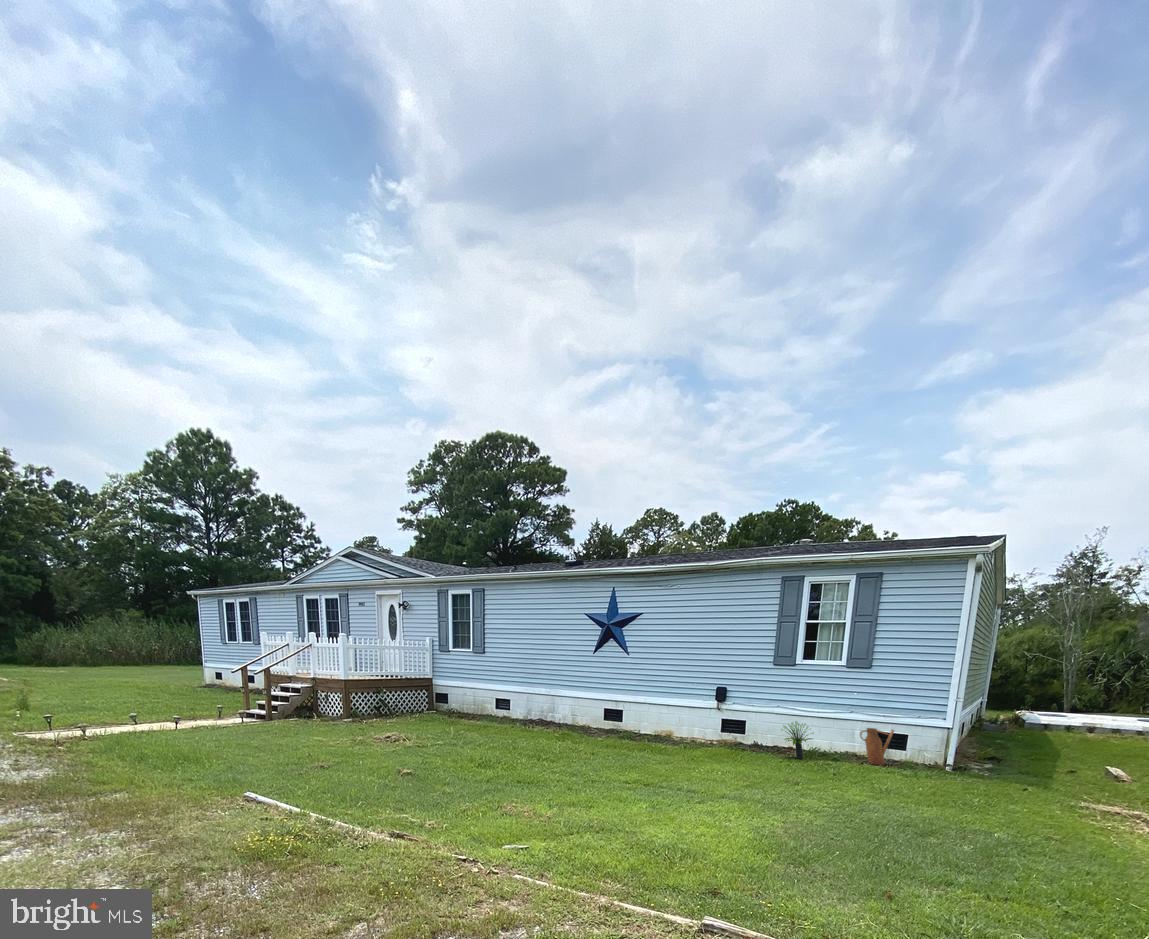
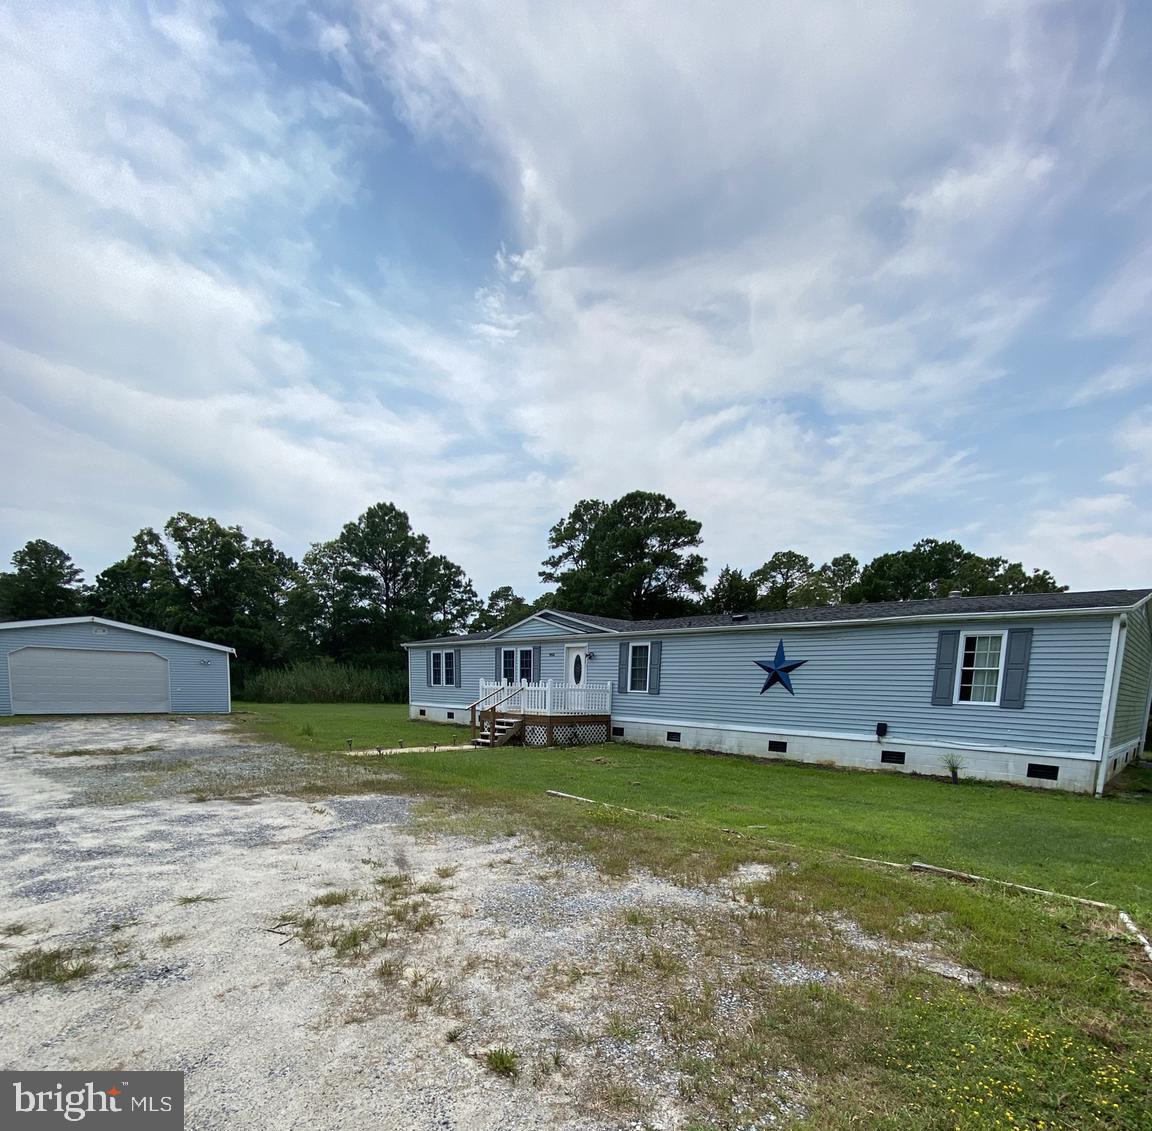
watering can: present [860,728,894,765] -> none [1013,760,1047,791]

